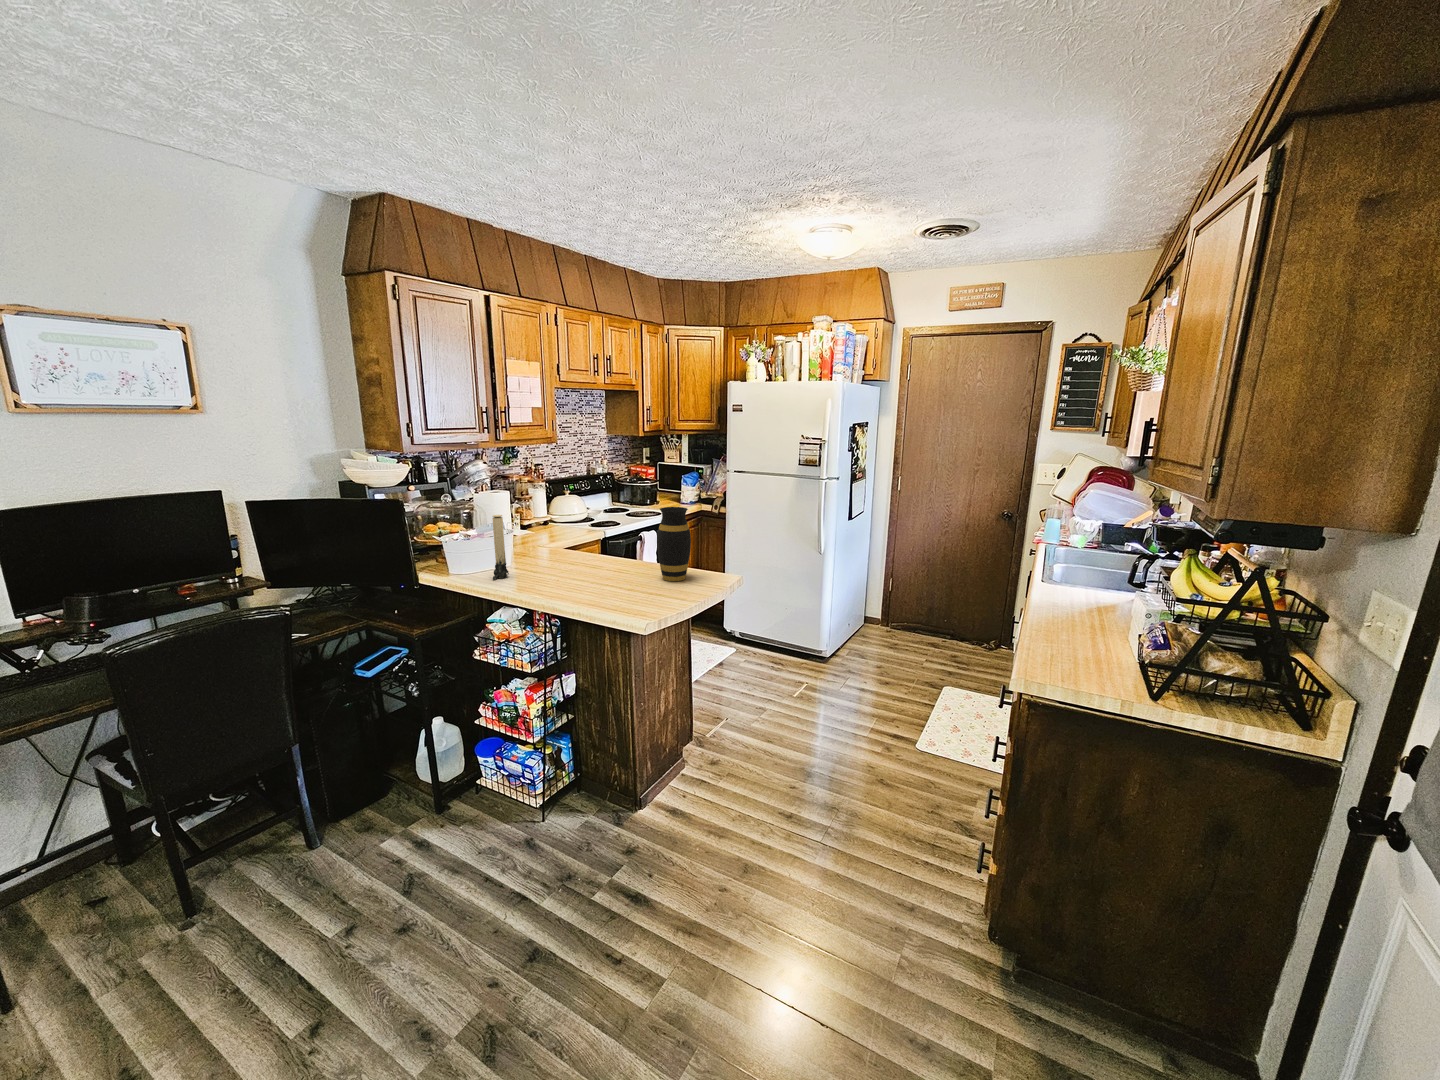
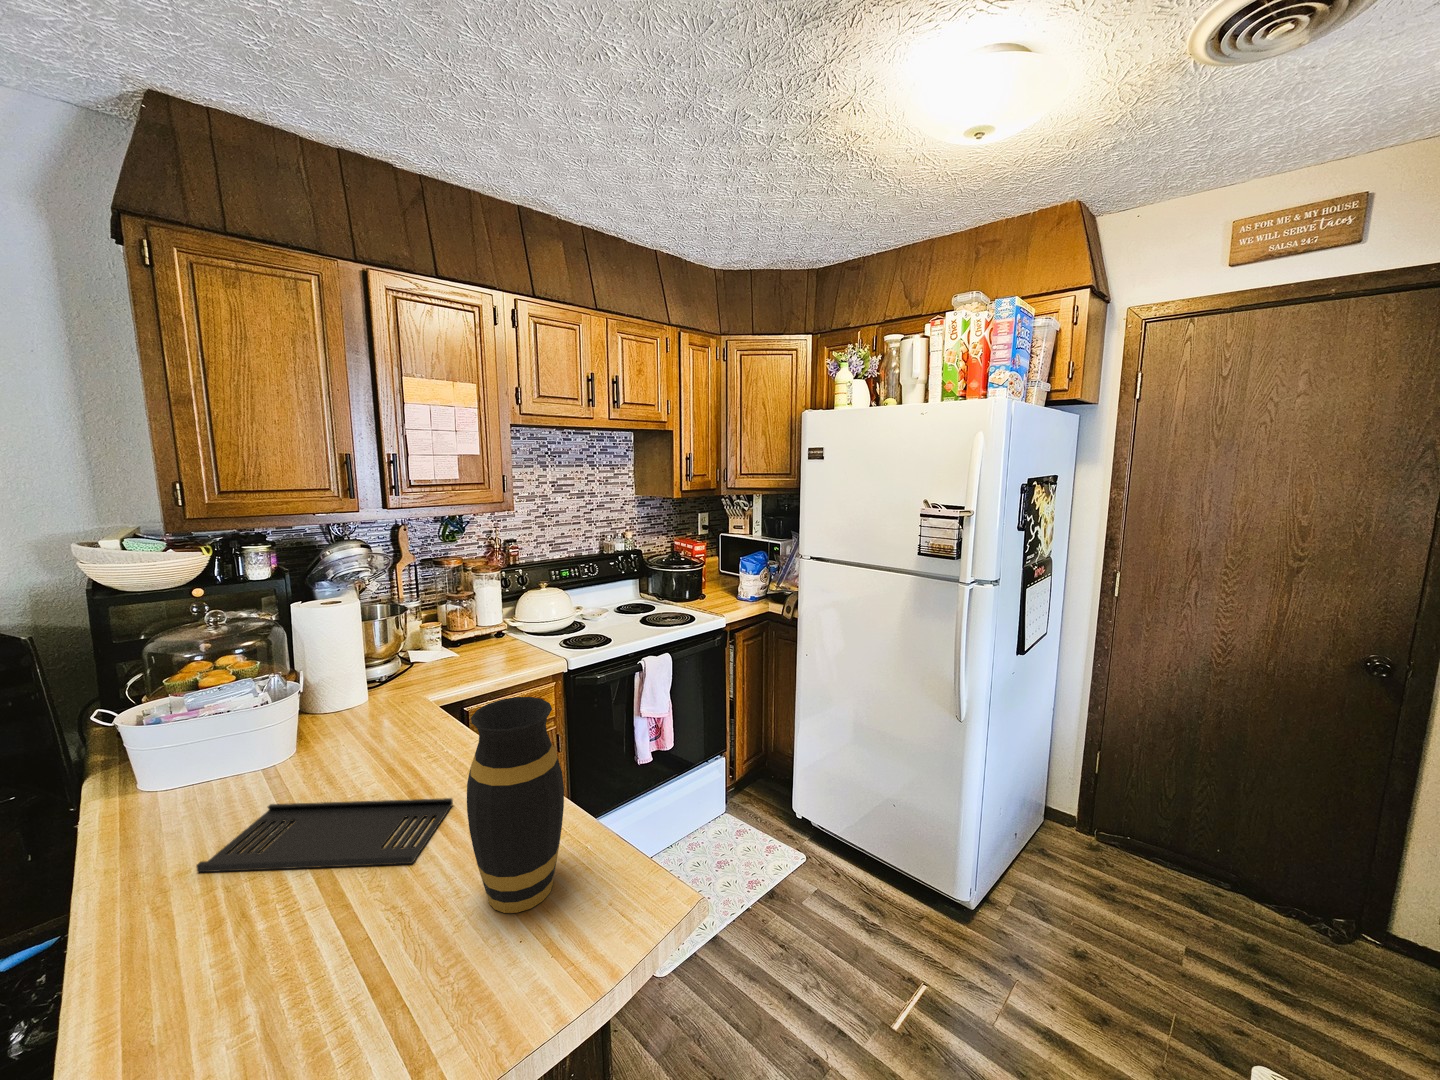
candle: present [493,515,509,580] -> none [137,684,195,836]
tray: none [539,564,625,584] -> present [196,798,453,872]

